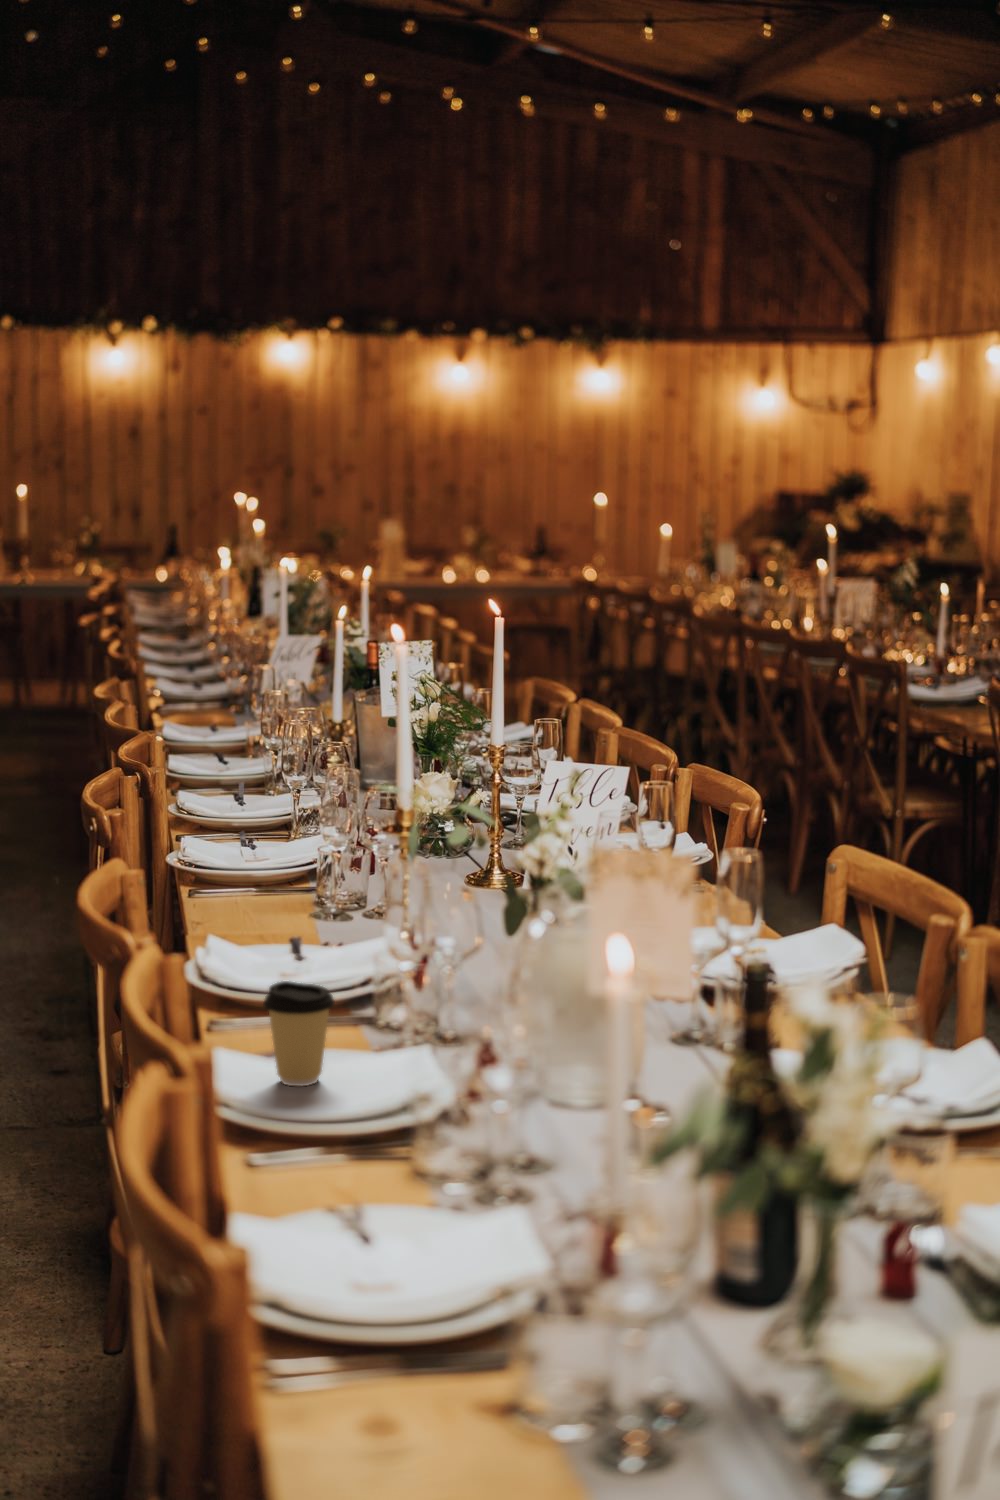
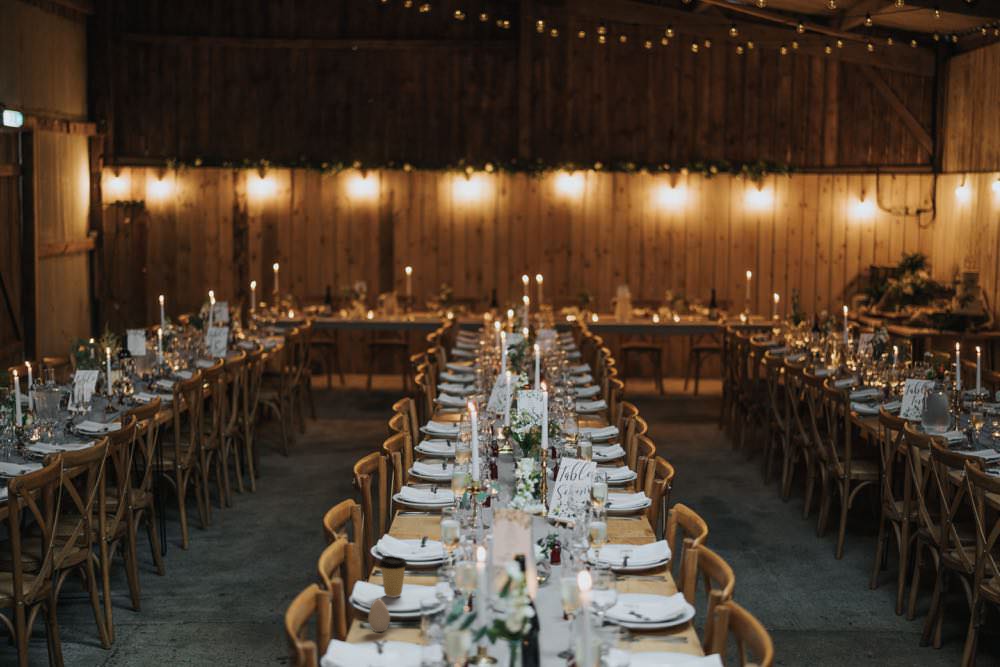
decorative egg: none [281,1094,338,1181] -> present [368,599,390,632]

